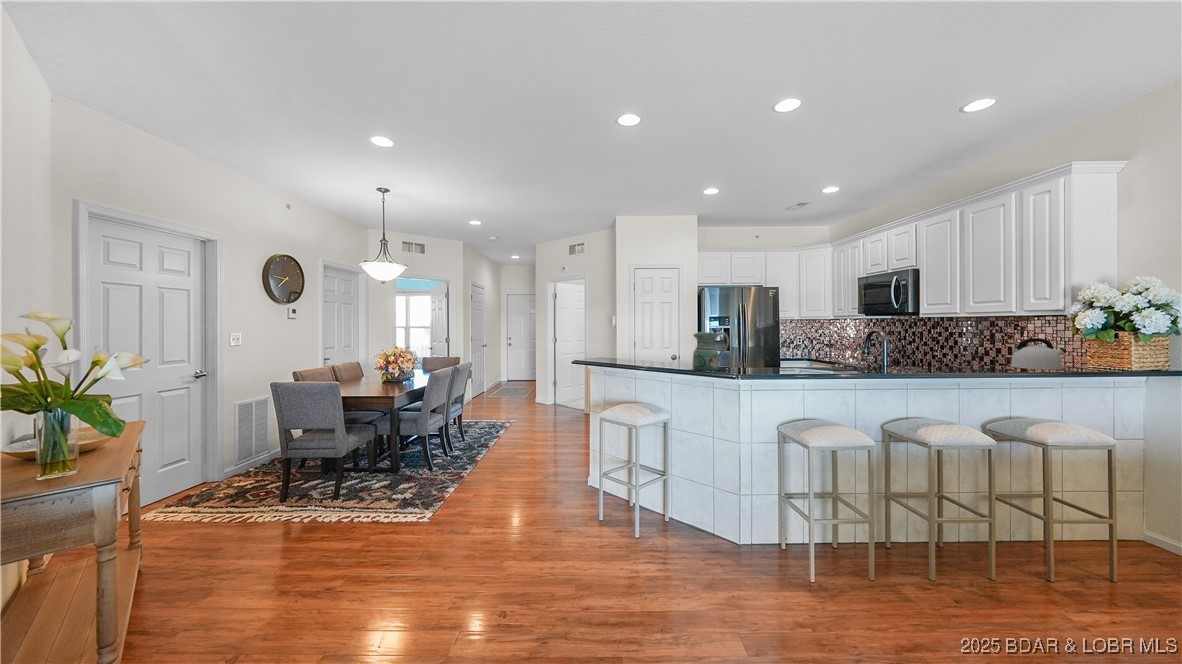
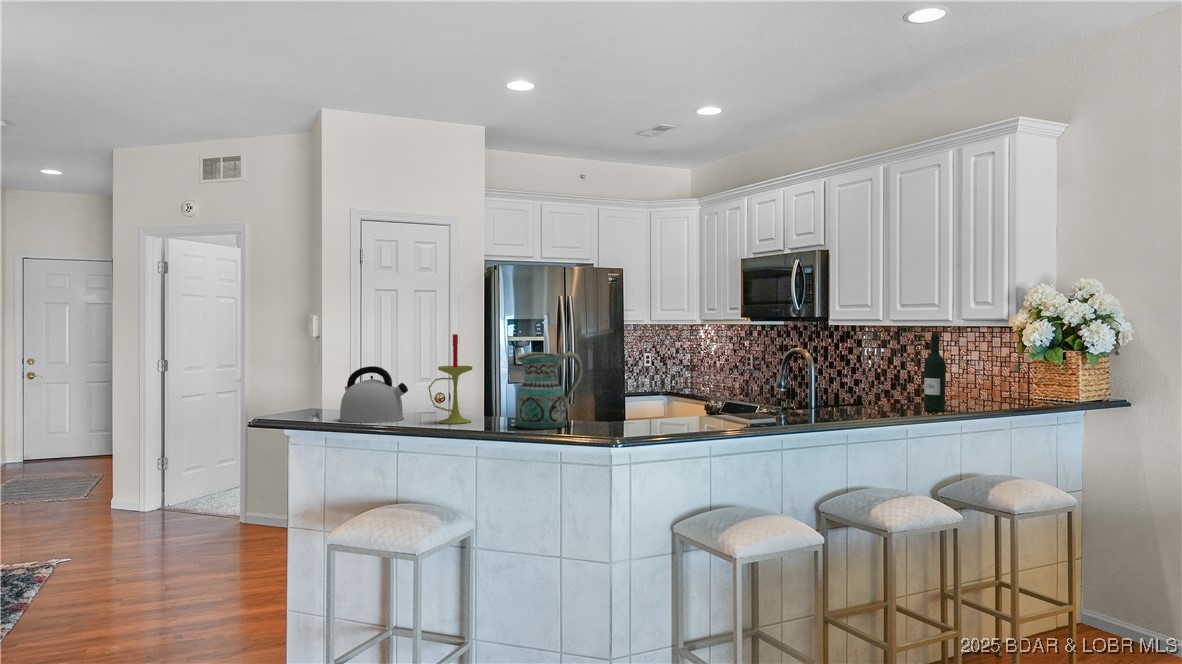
wine bottle: none [976,322,994,373] -> present [924,335,945,412]
candle: none [652,323,674,367] -> present [428,334,472,424]
kettle: present [1011,338,1067,369] -> present [339,366,408,423]

